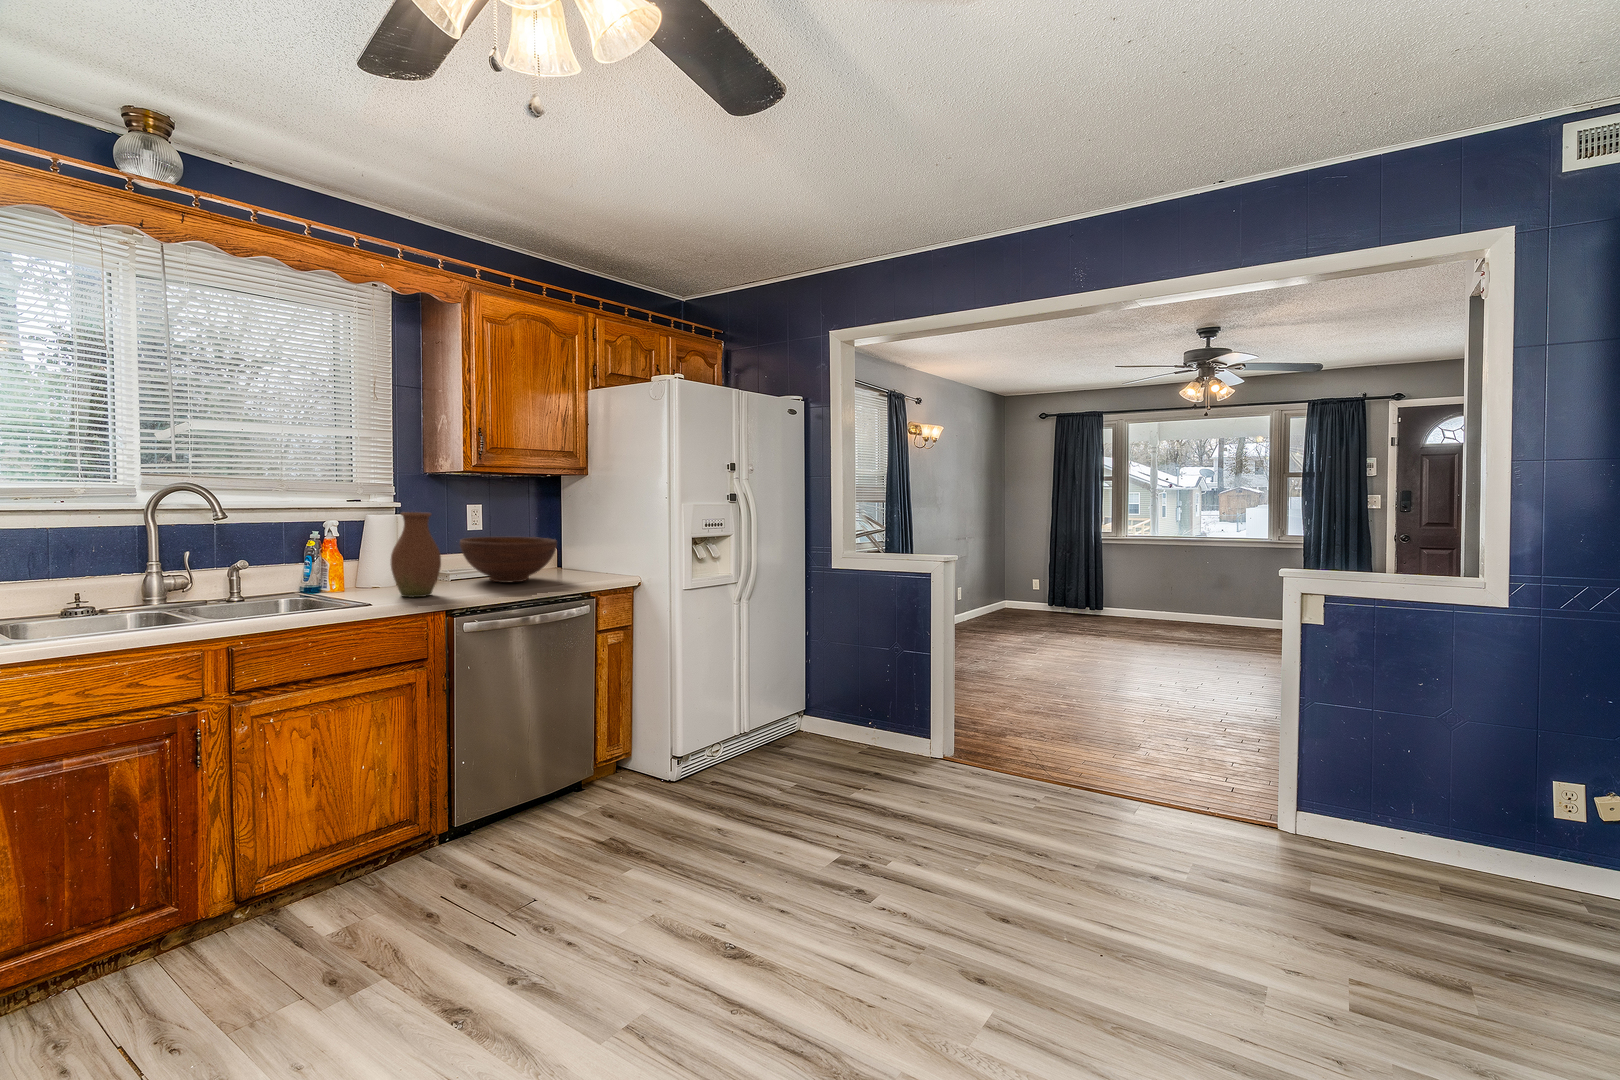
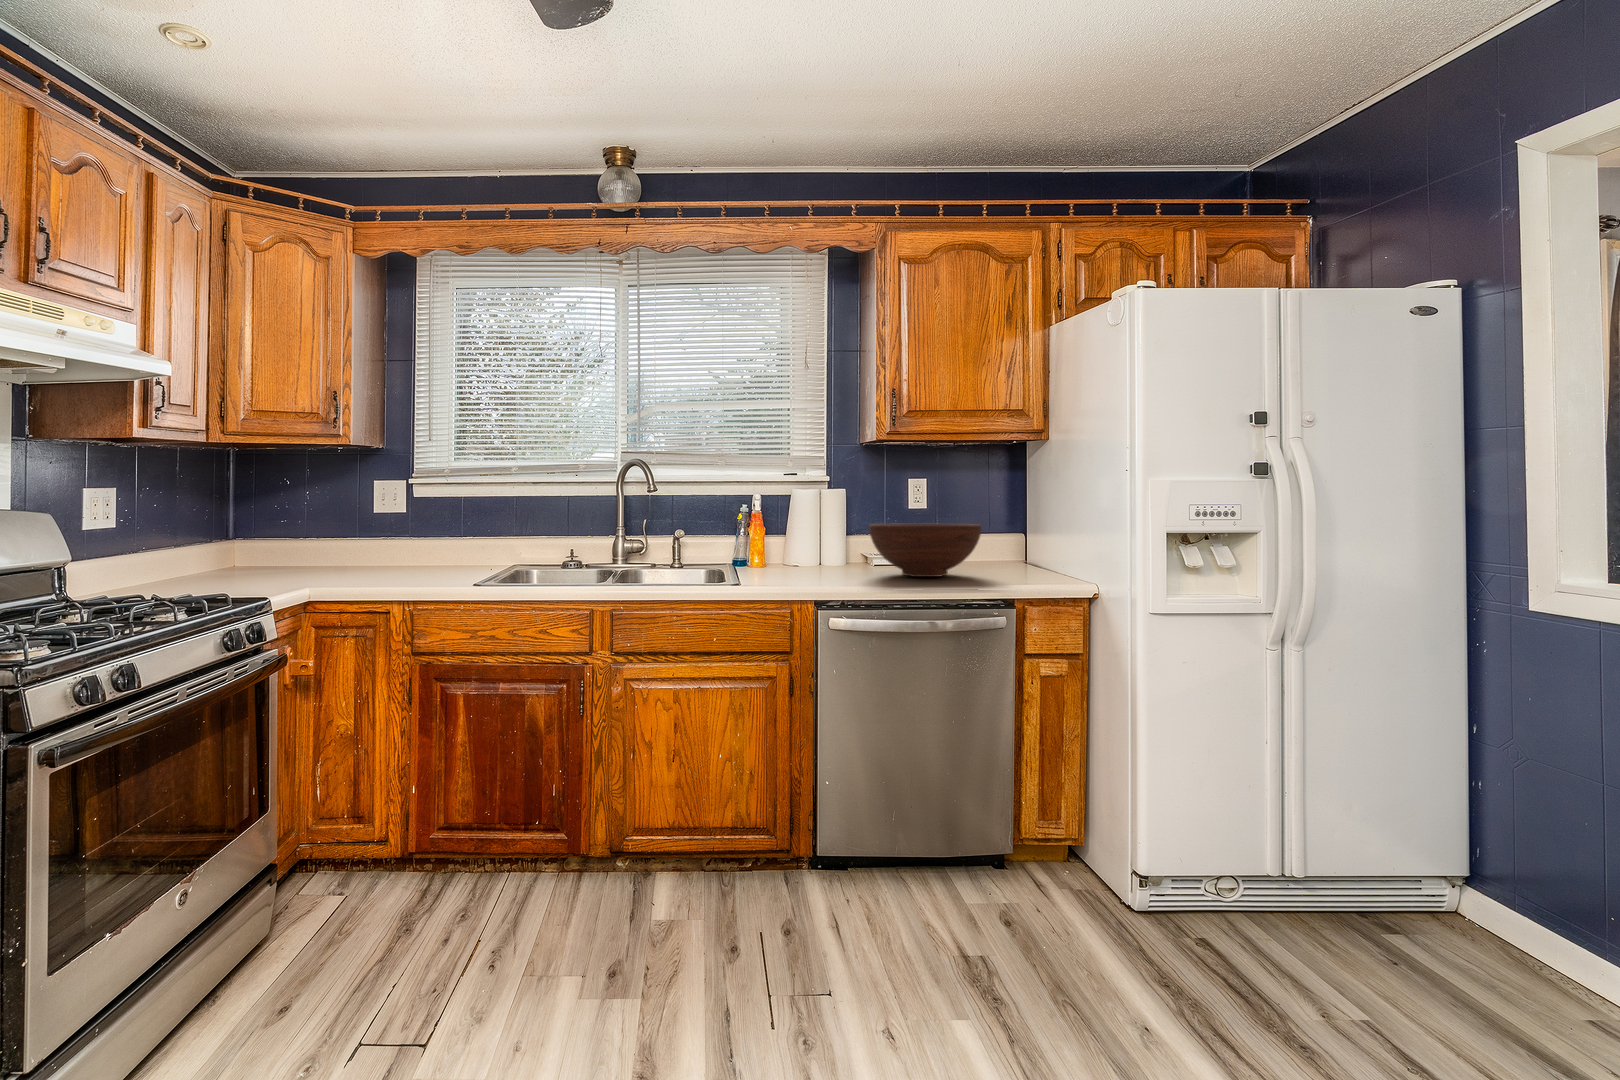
vase: present [391,512,441,597] -> none [775,488,824,582]

